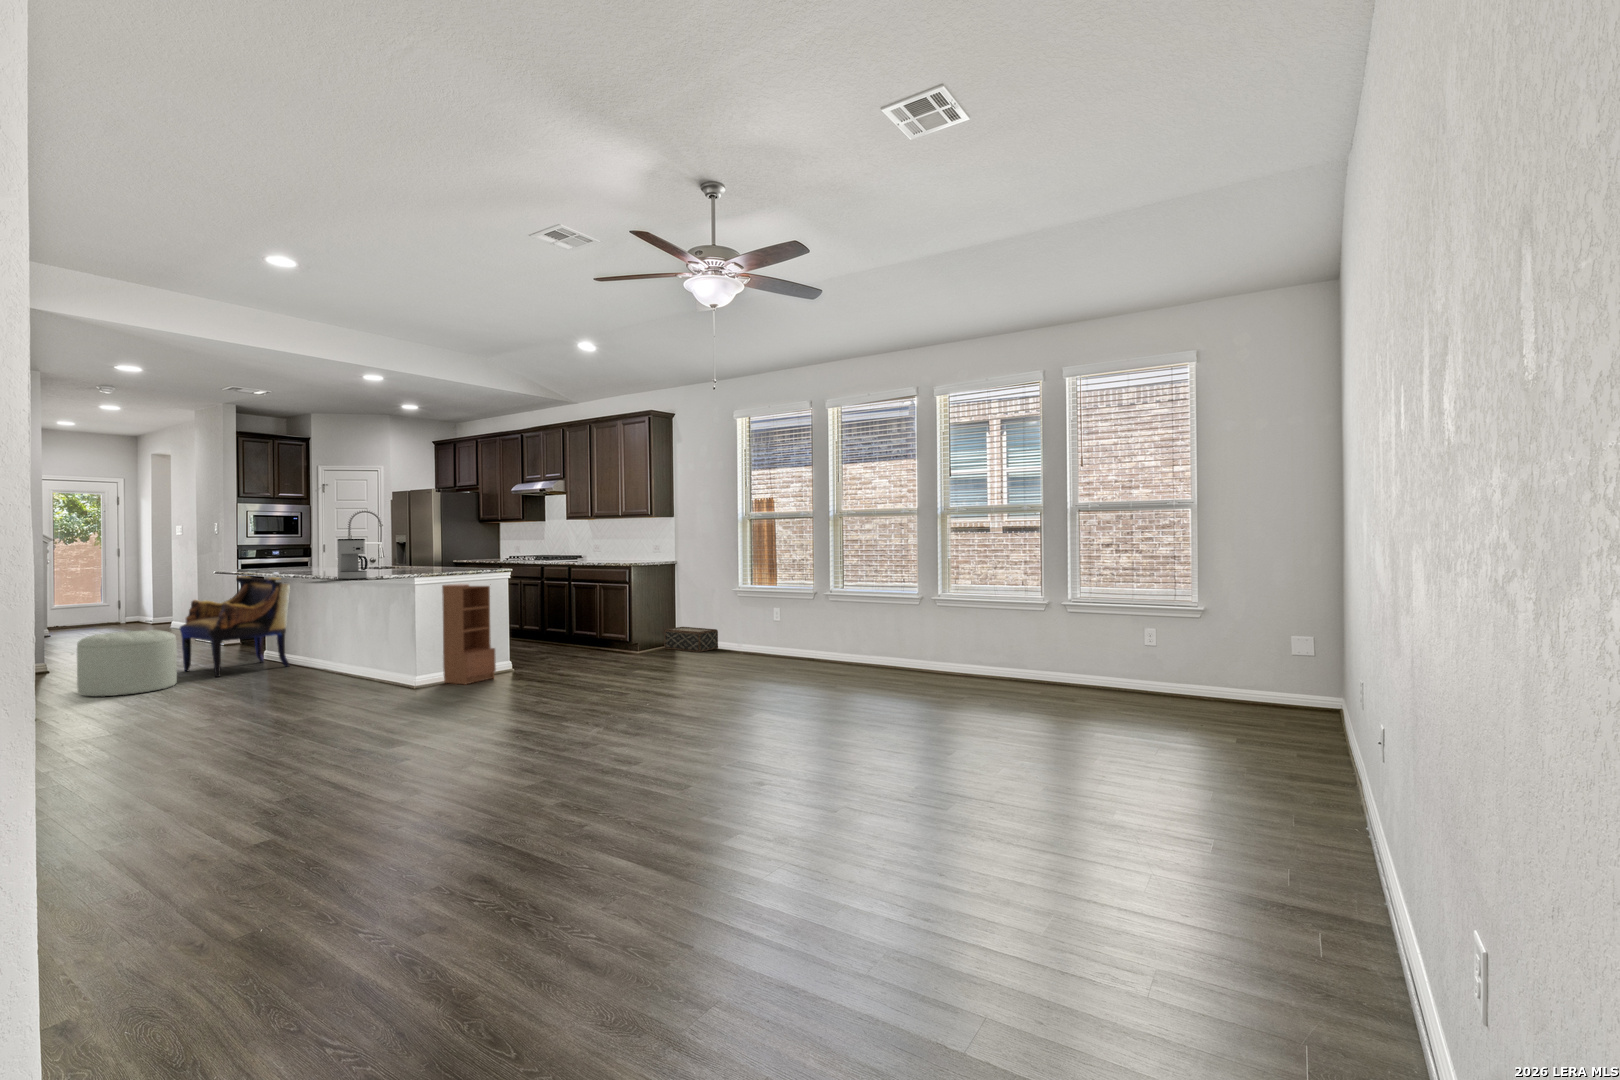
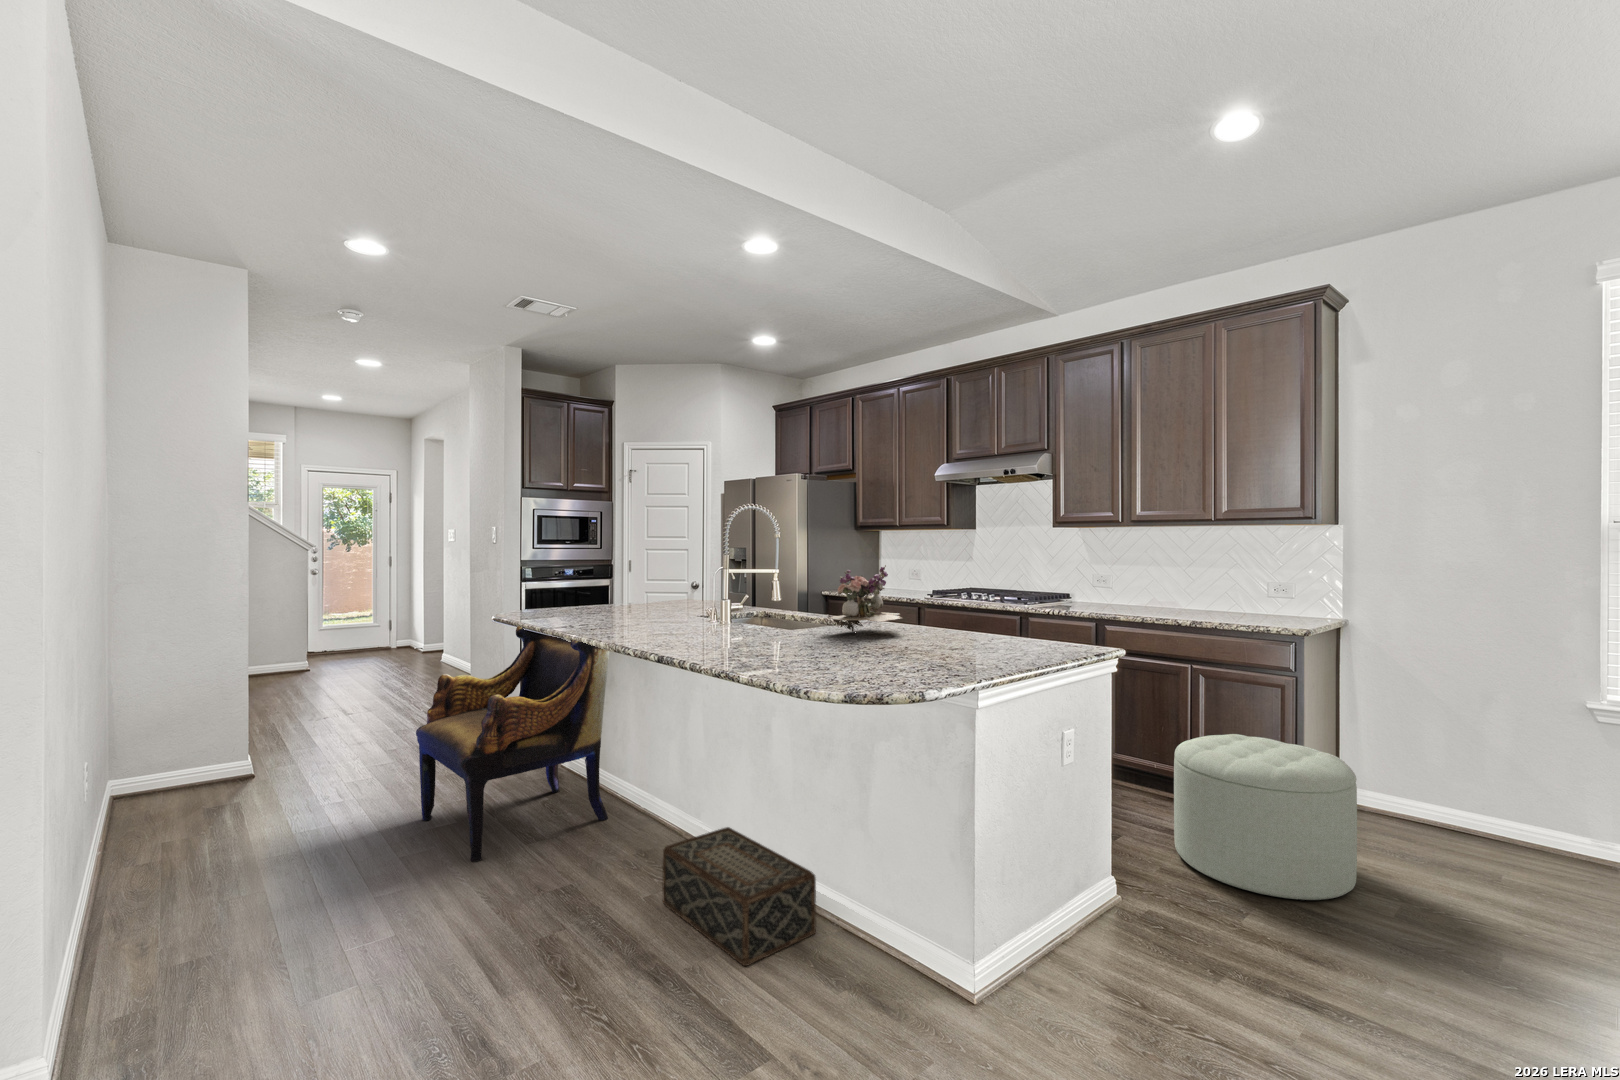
coffee maker: present [338,539,368,579] -> none [725,562,789,663]
flower arrangement: none [403,541,448,573] -> present [827,565,904,632]
bookcase: present [442,584,496,684] -> none [1059,696,1192,1054]
woven basket: present [664,627,718,652] -> present [663,827,816,966]
ottoman: present [77,630,177,697] -> present [1174,734,1357,901]

